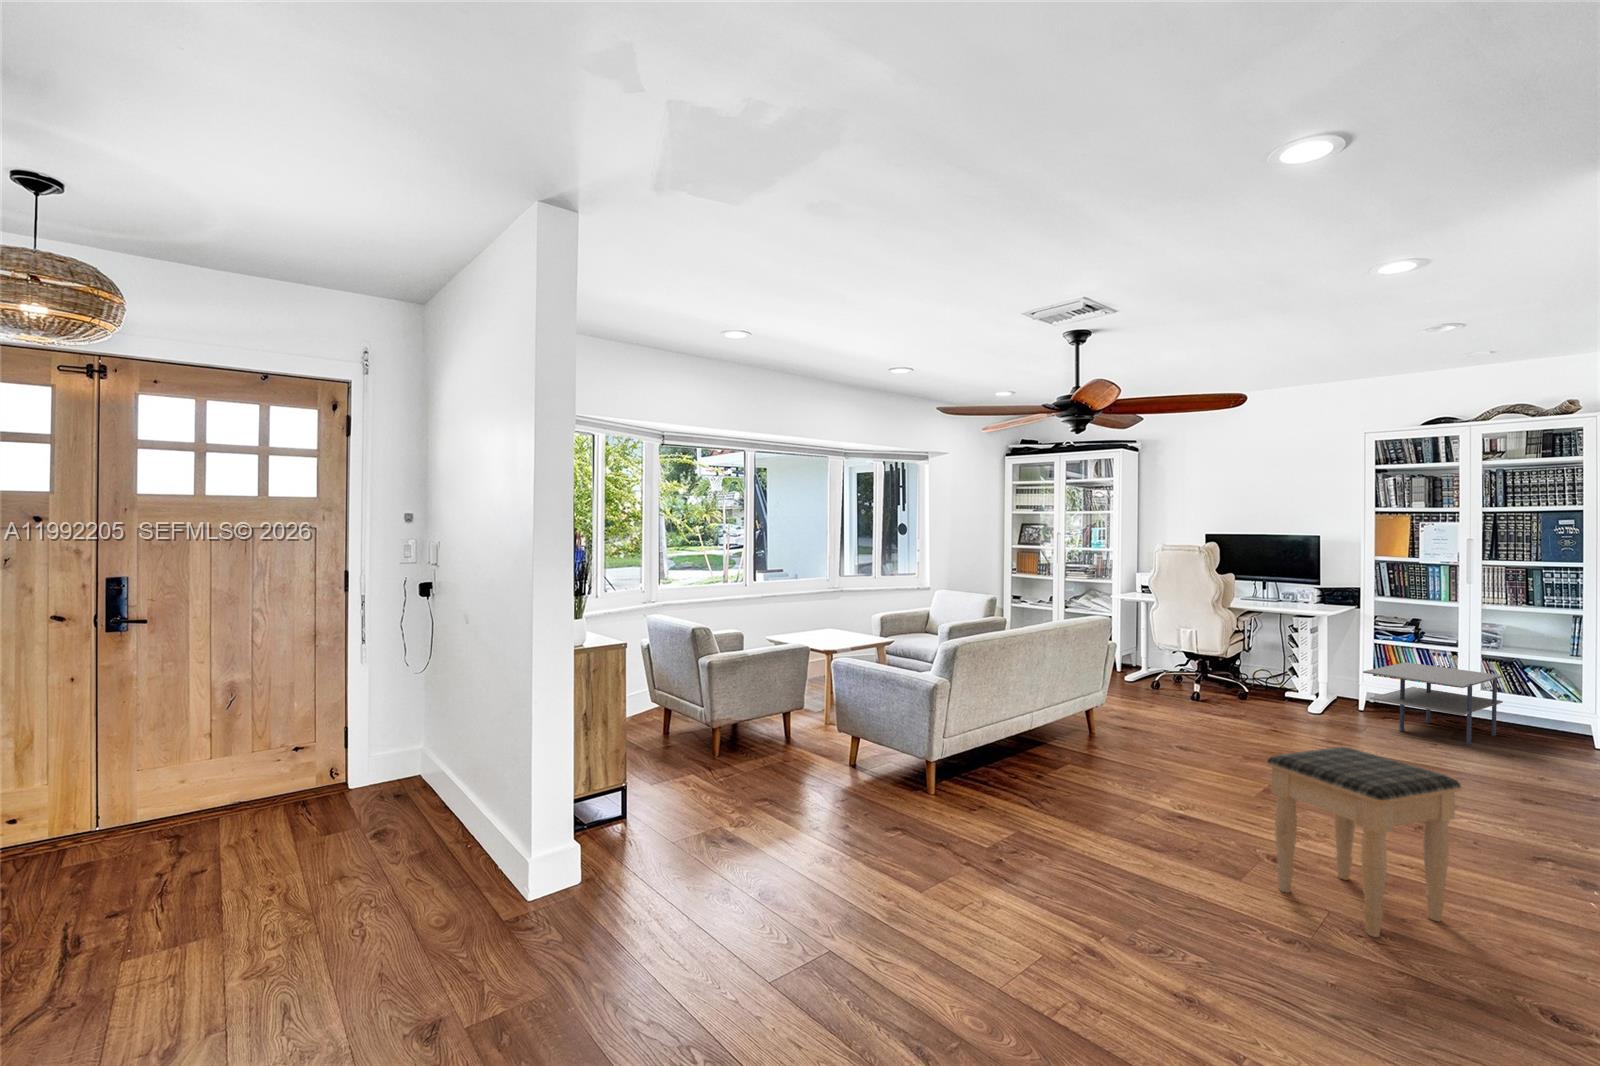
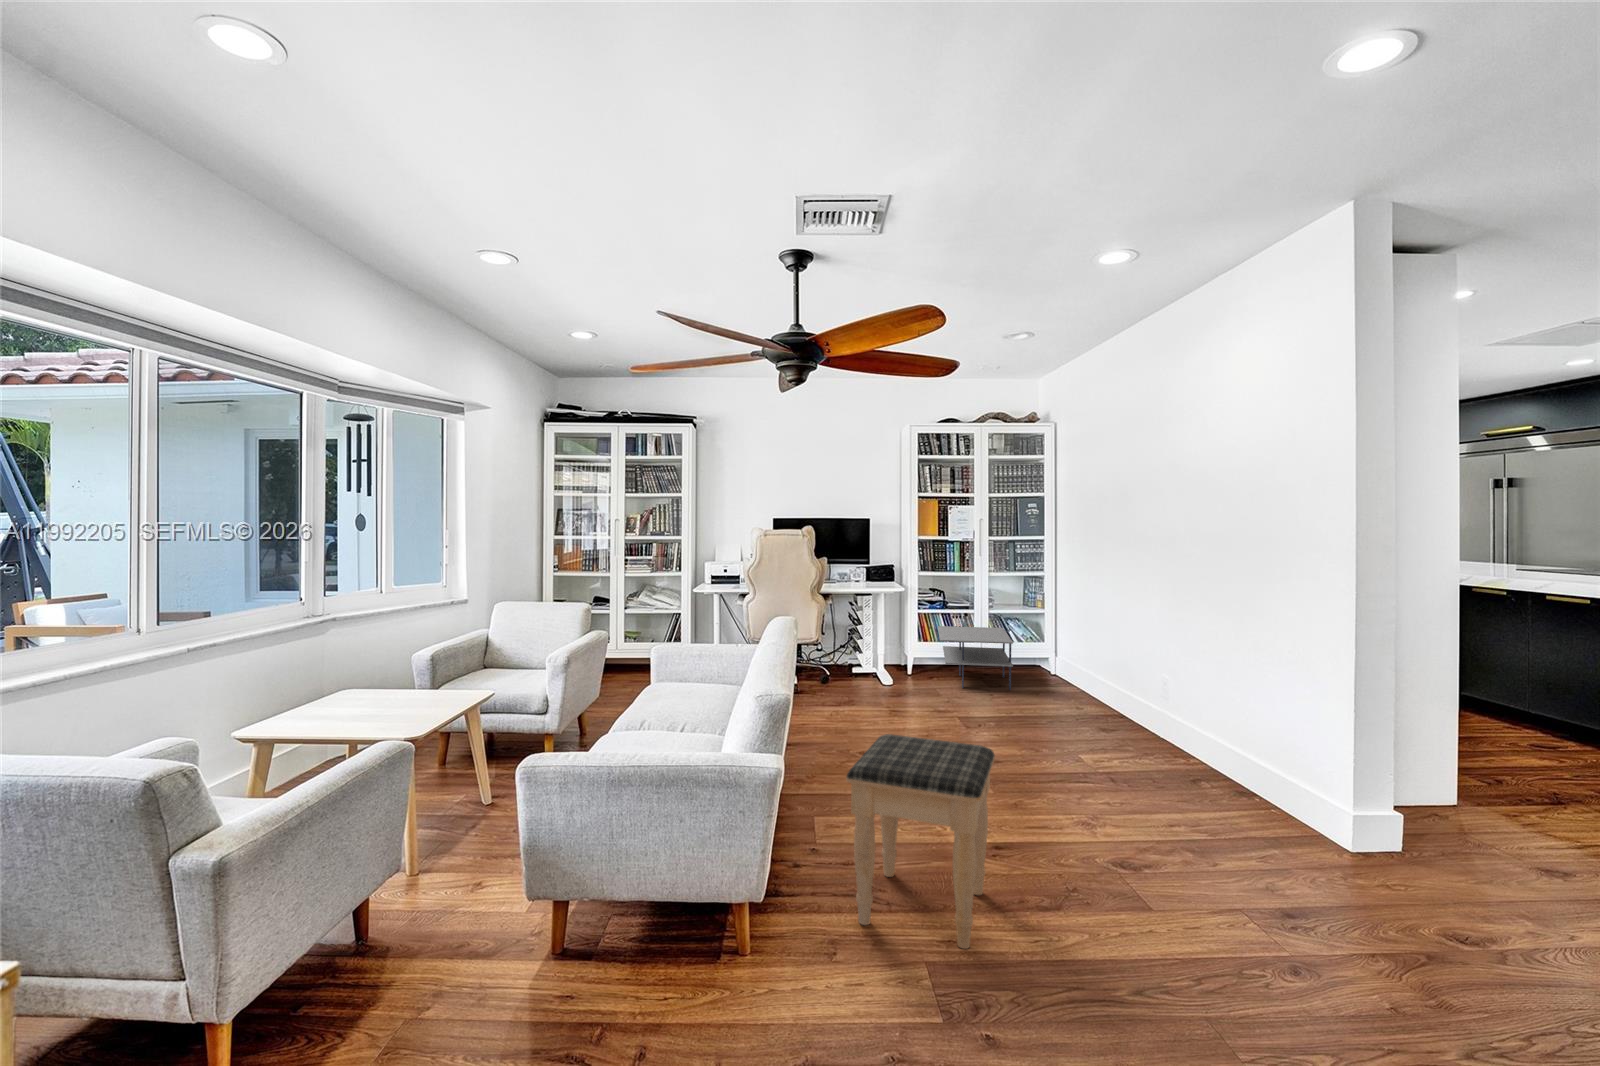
footstool: present [1267,747,1461,937] -> present [846,734,995,949]

